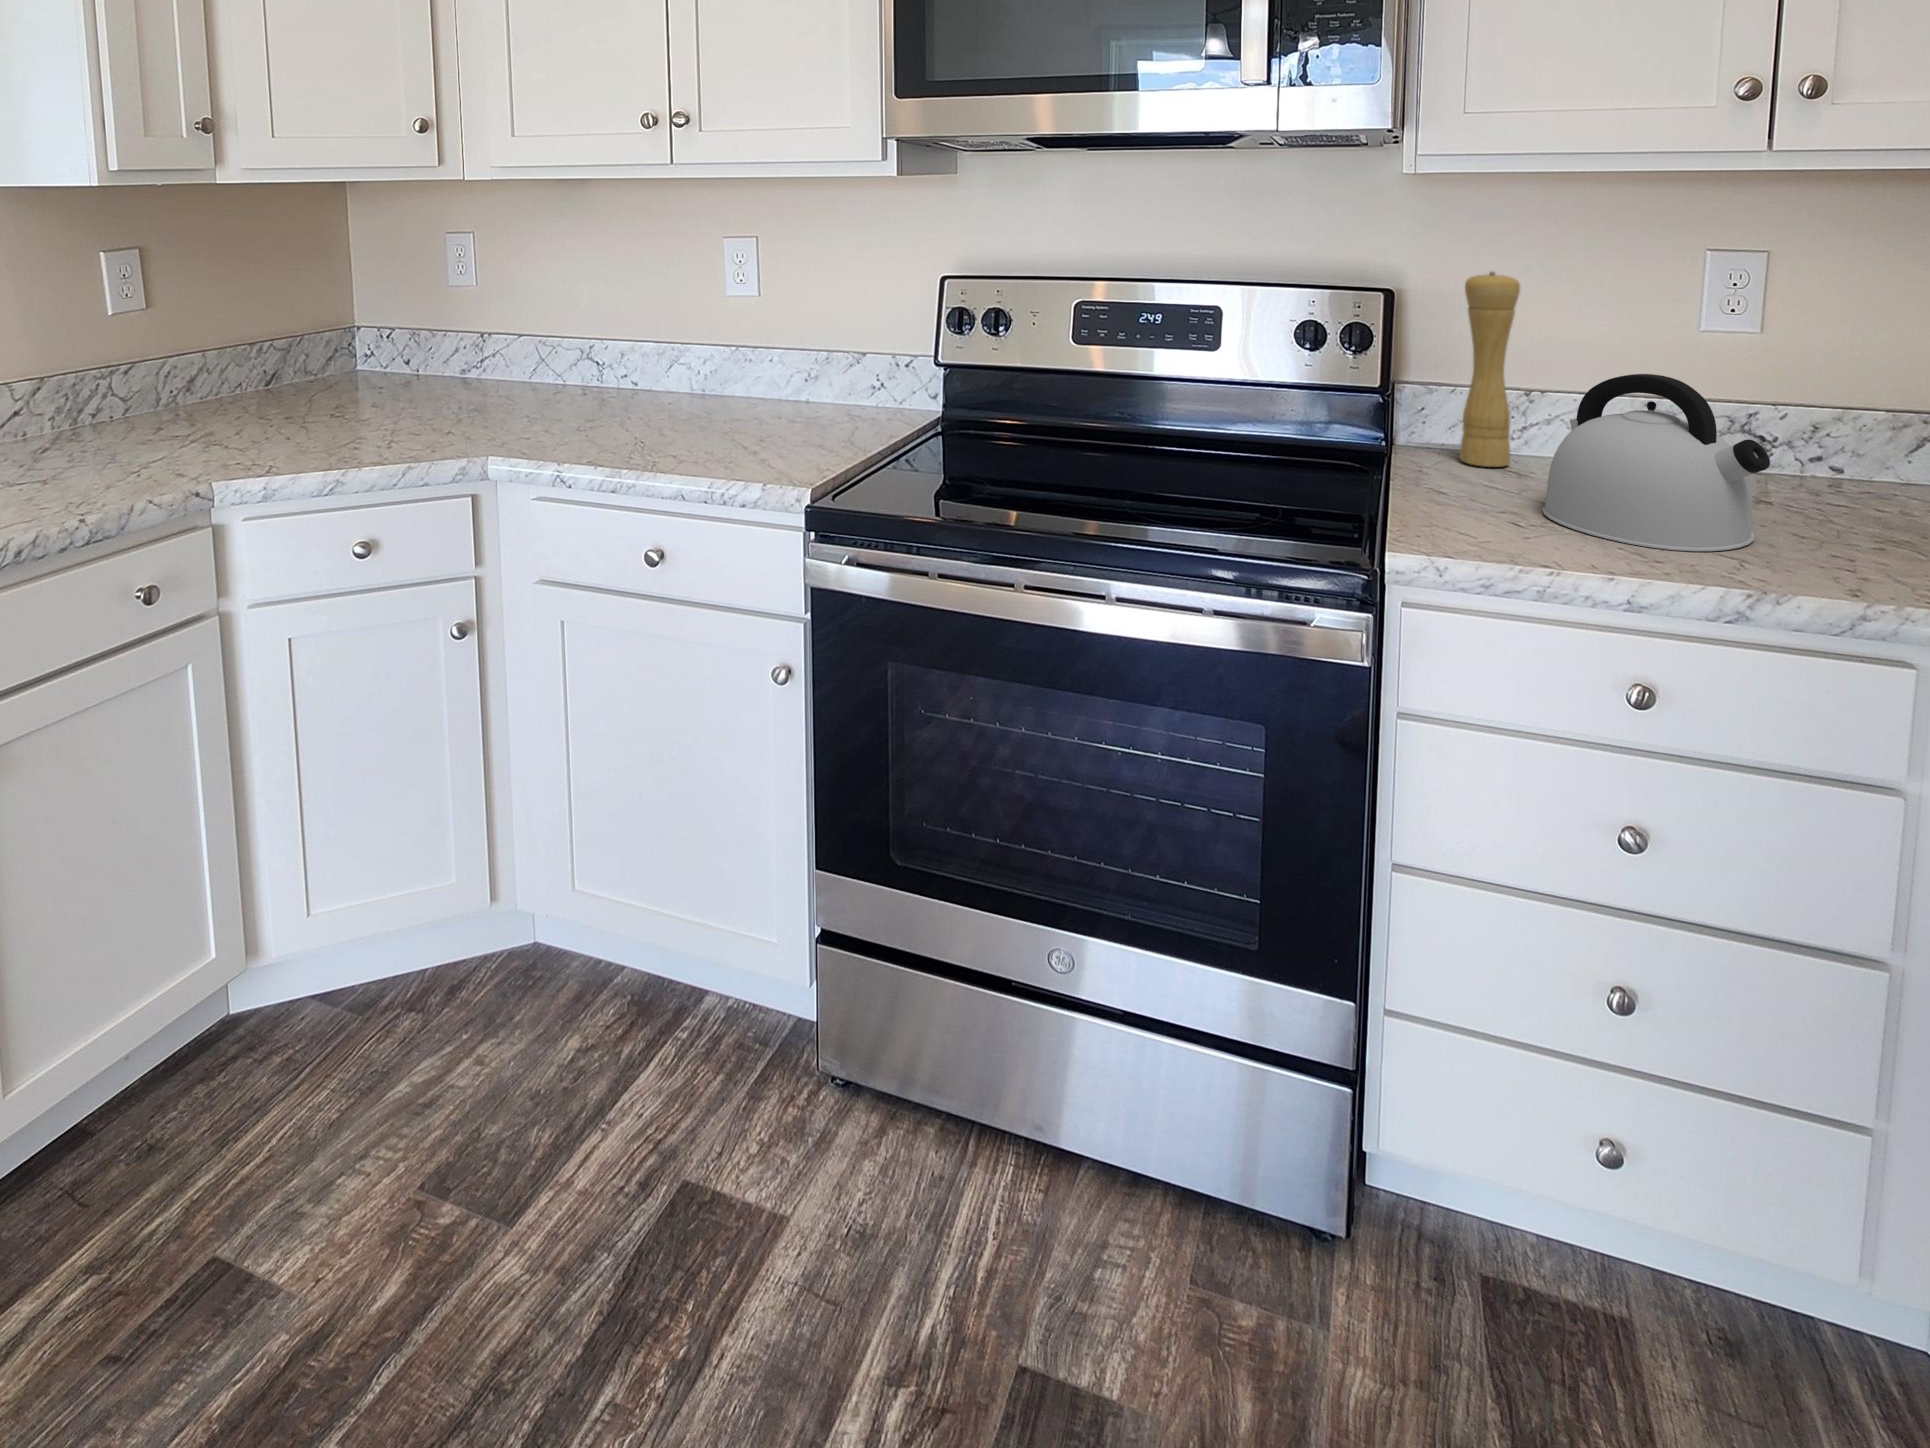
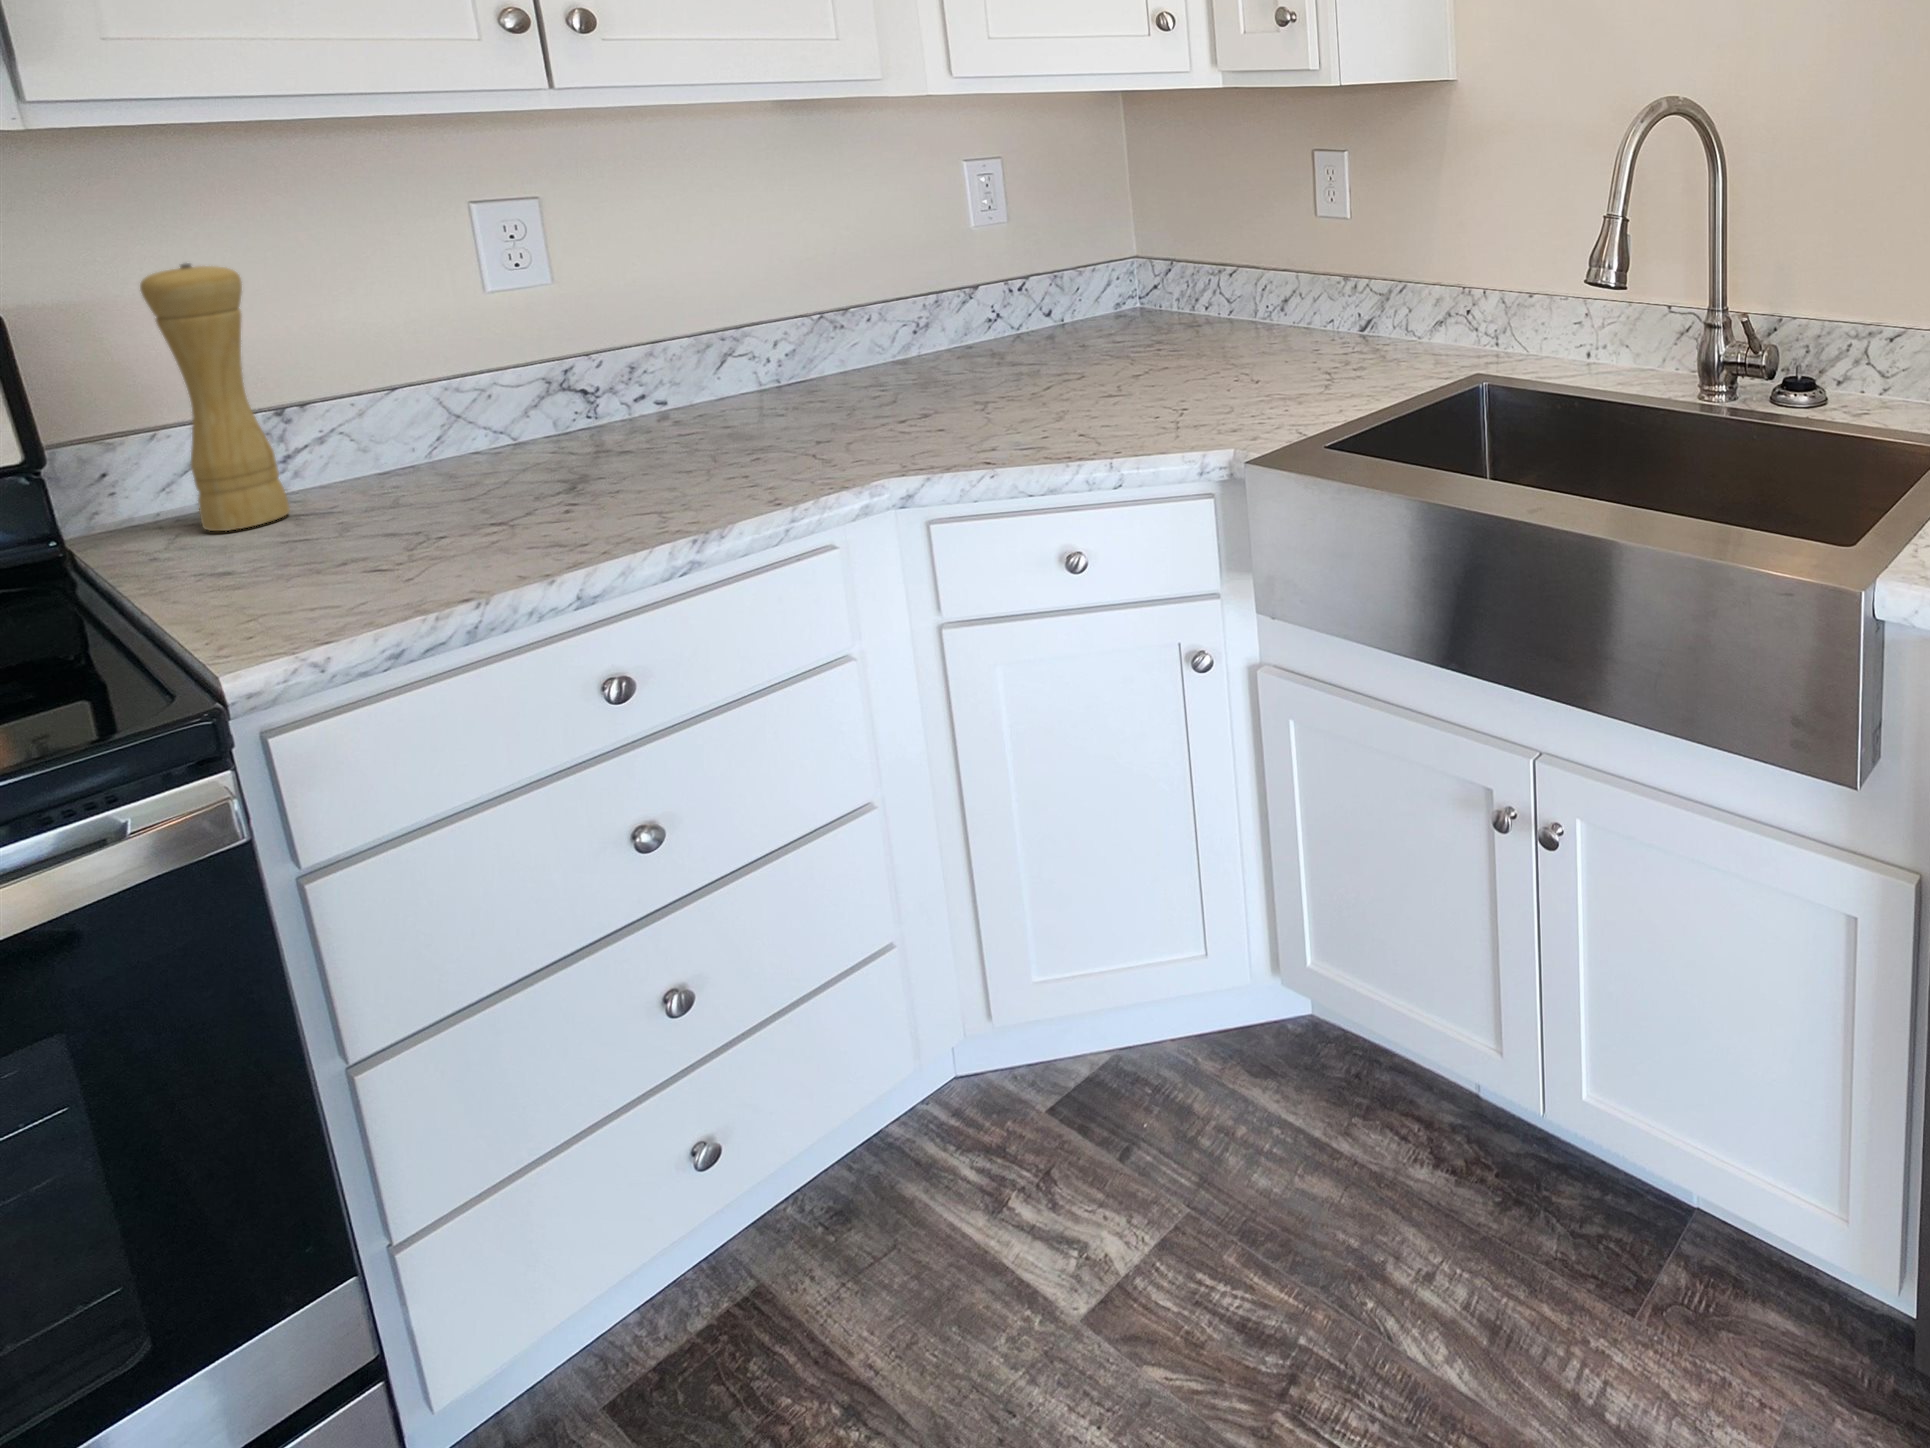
kettle: present [1542,374,1770,551] -> none [396,346,658,551]

